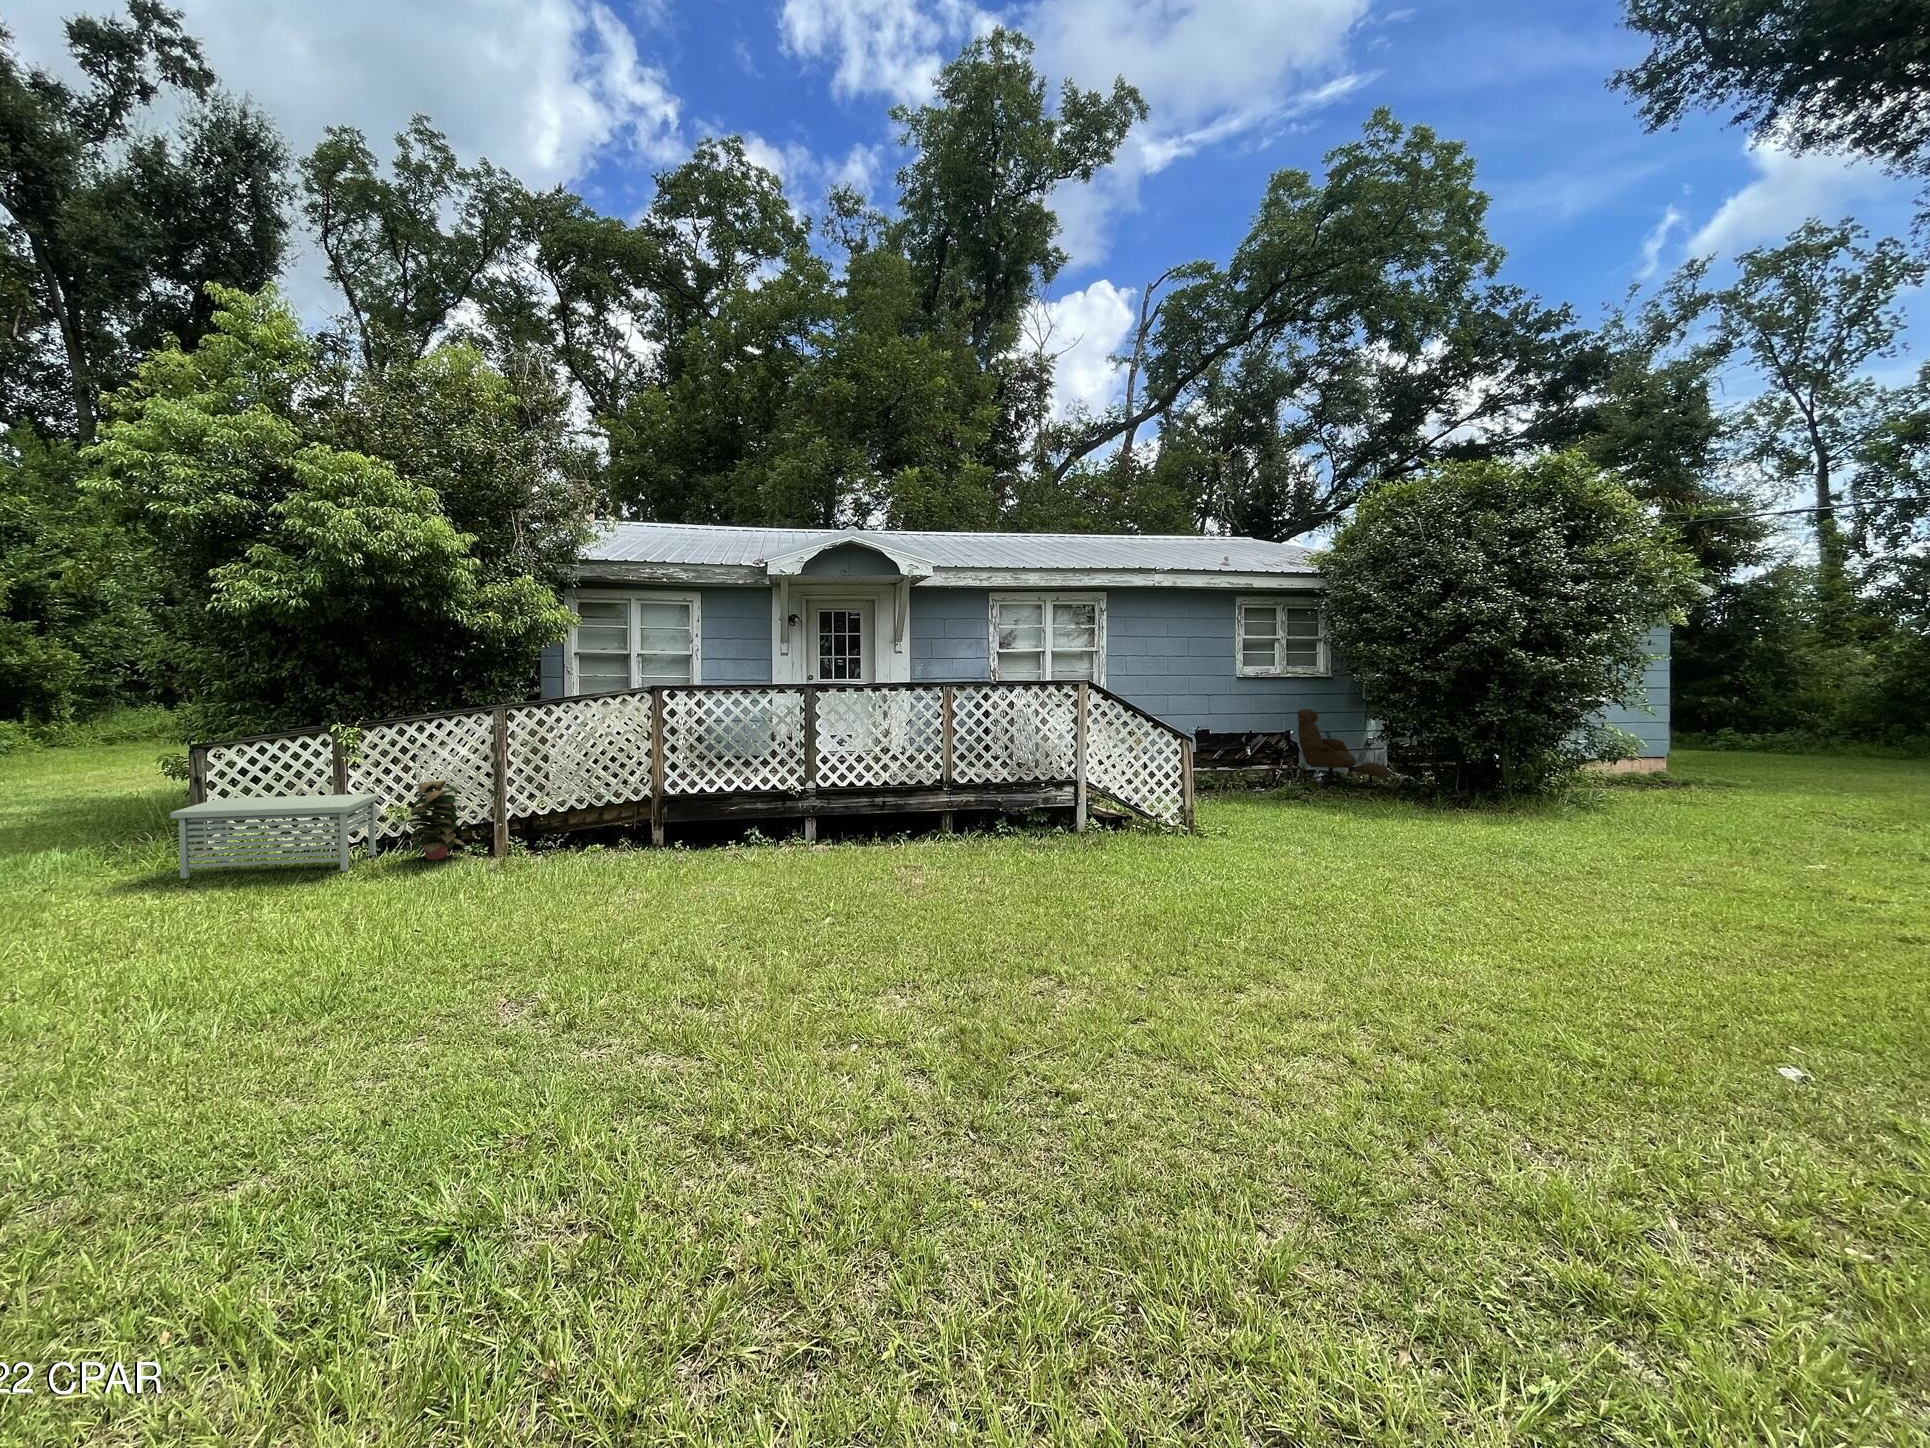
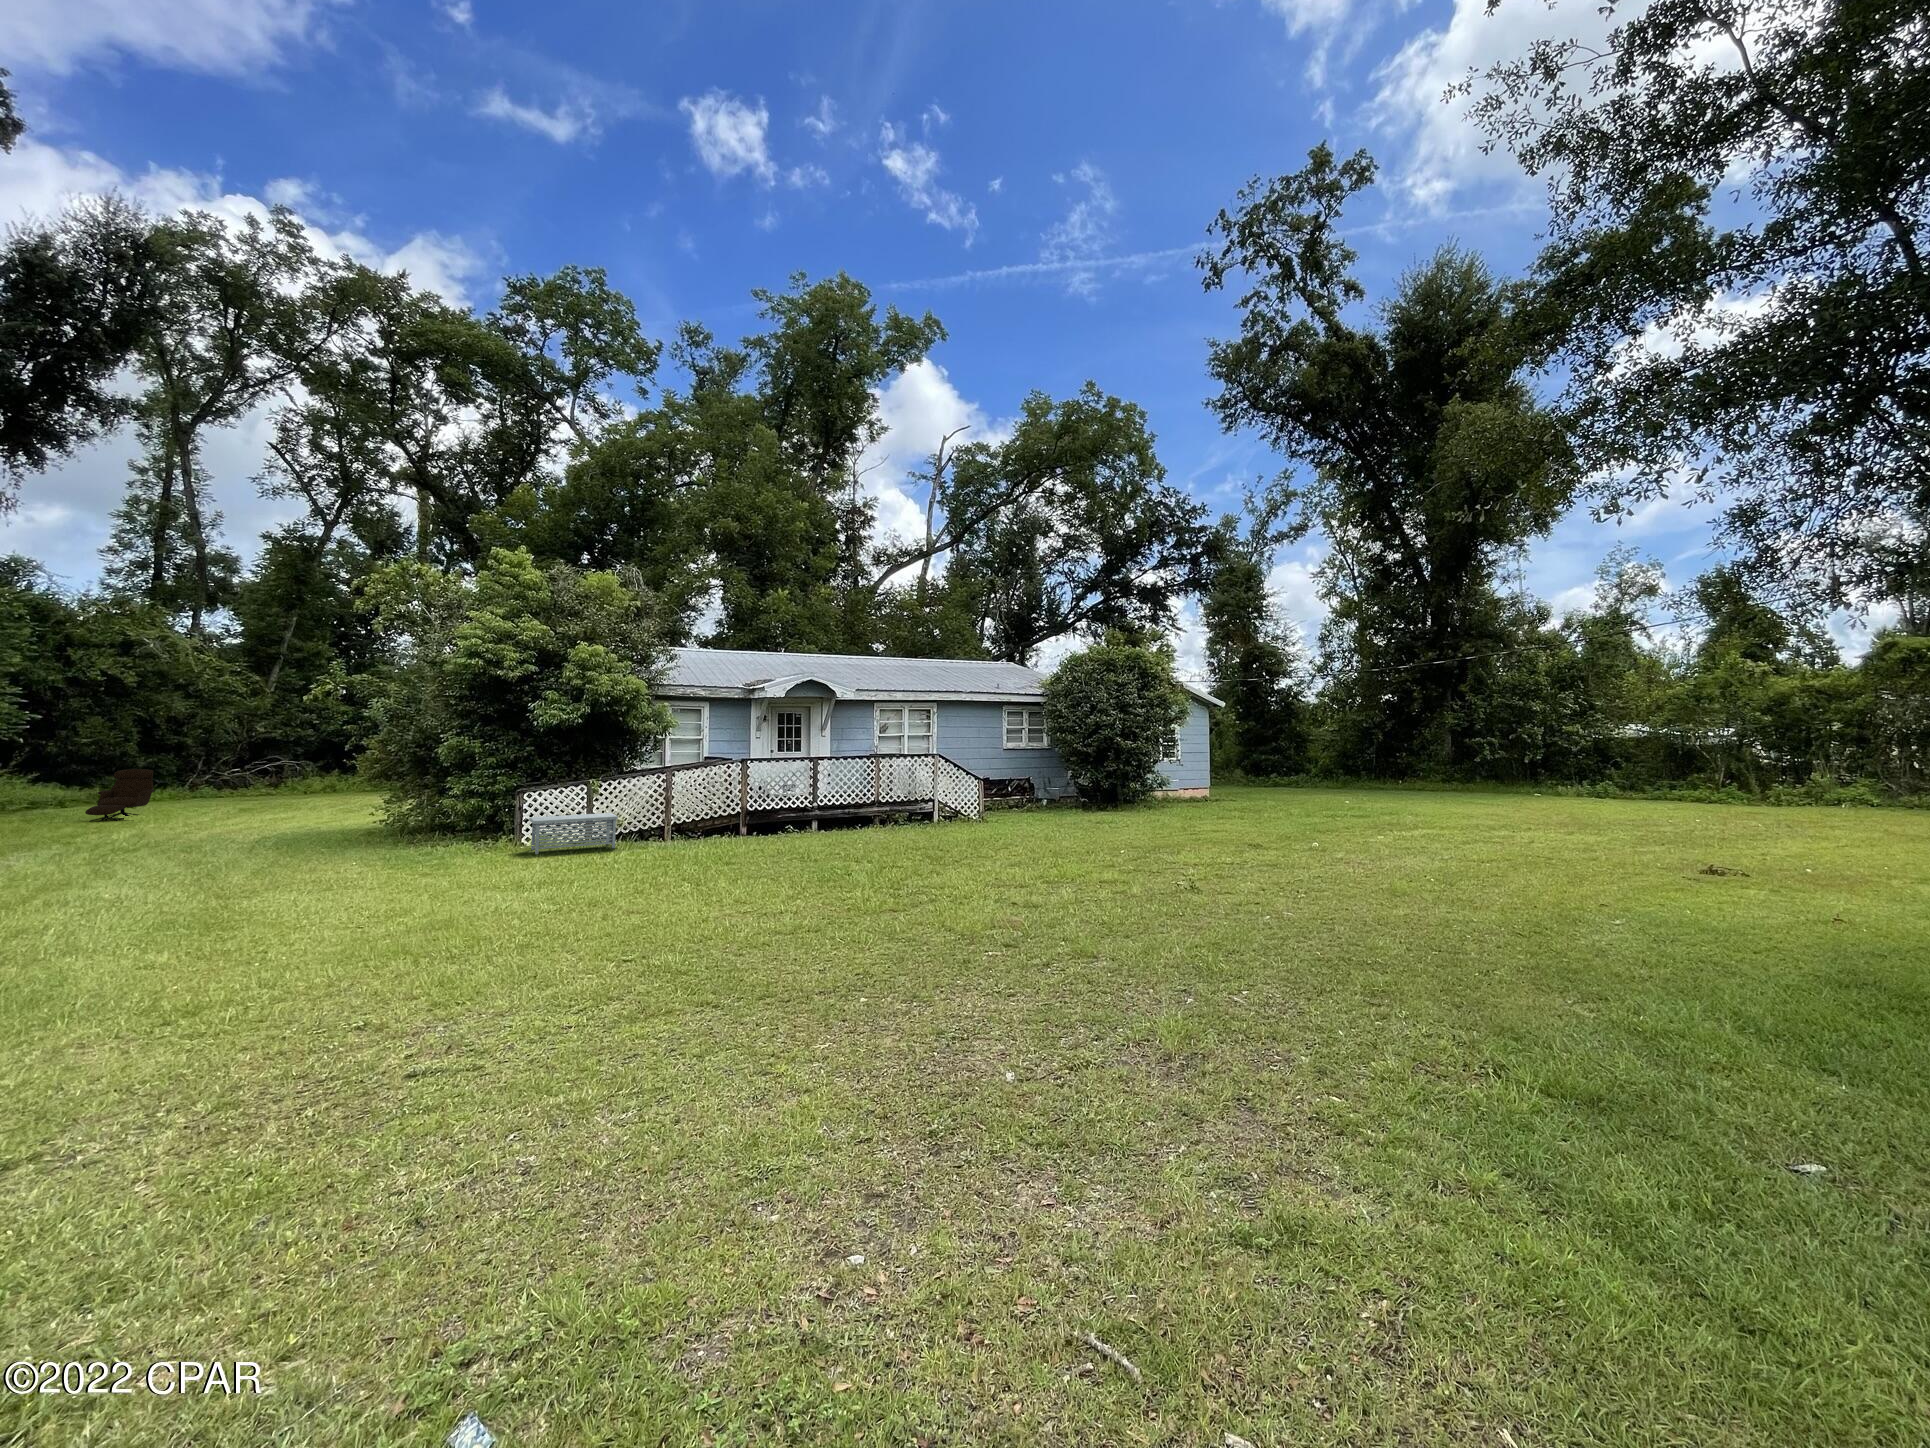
lounge chair: present [1298,709,1391,789] -> present [85,769,155,822]
decorative plant: present [405,781,466,859] -> none [630,805,660,844]

